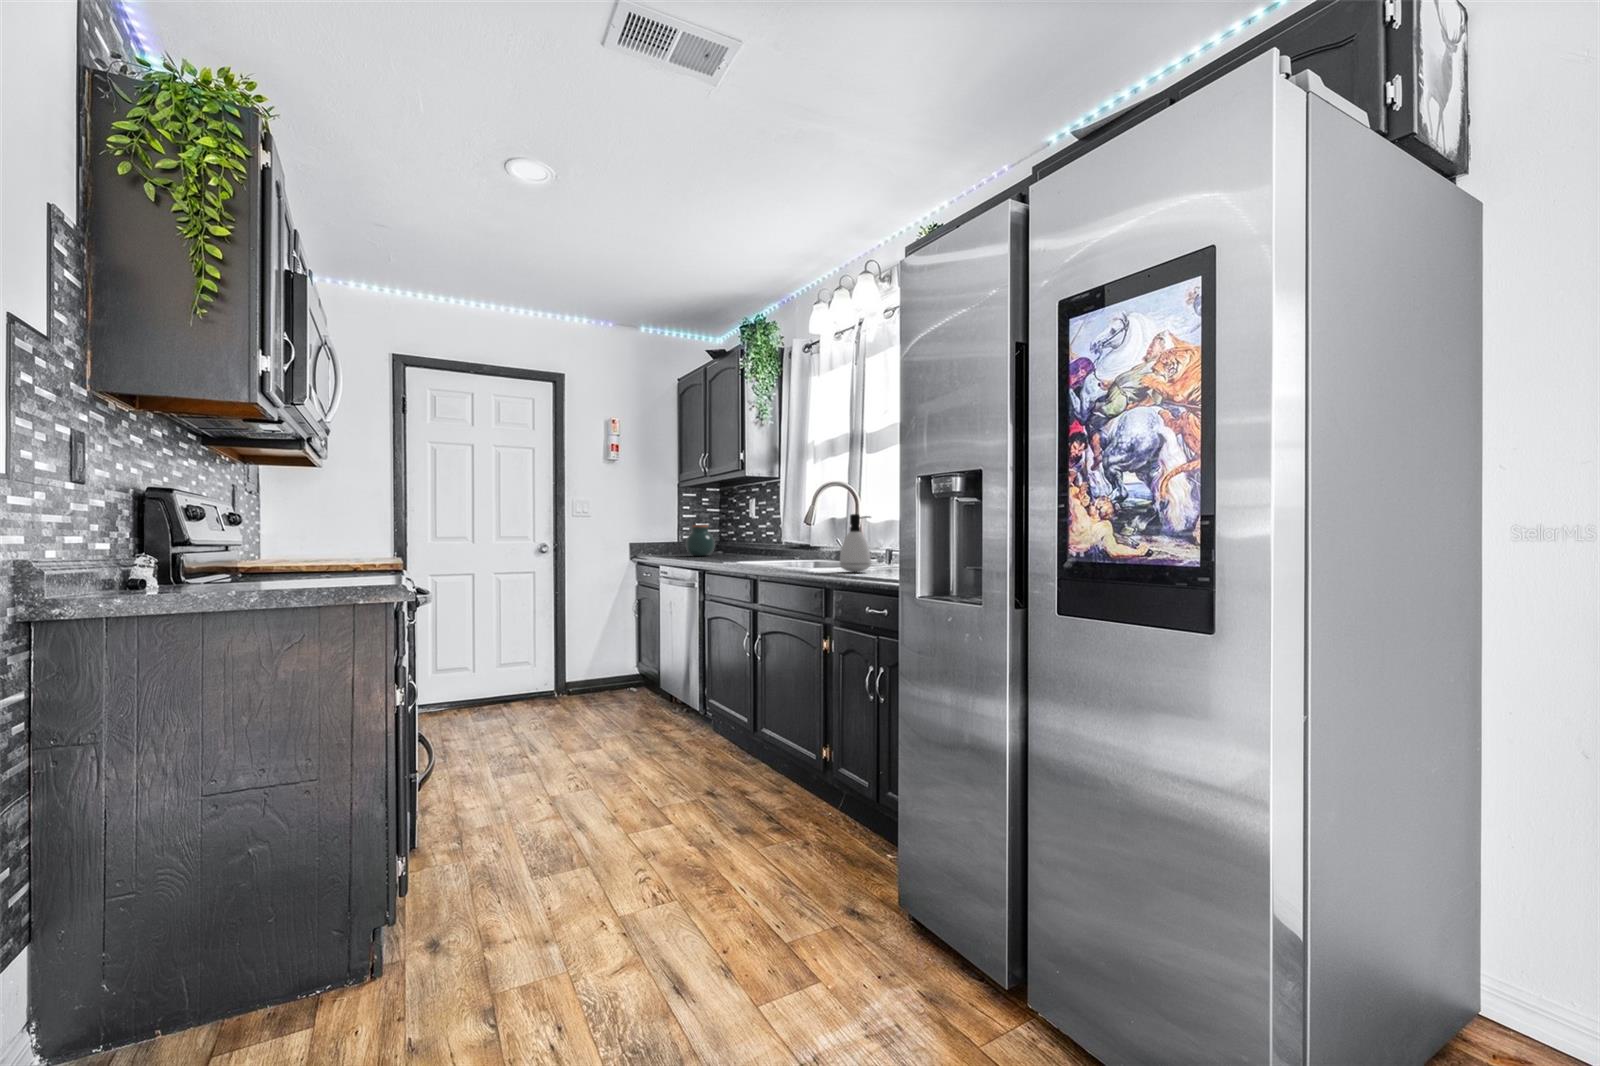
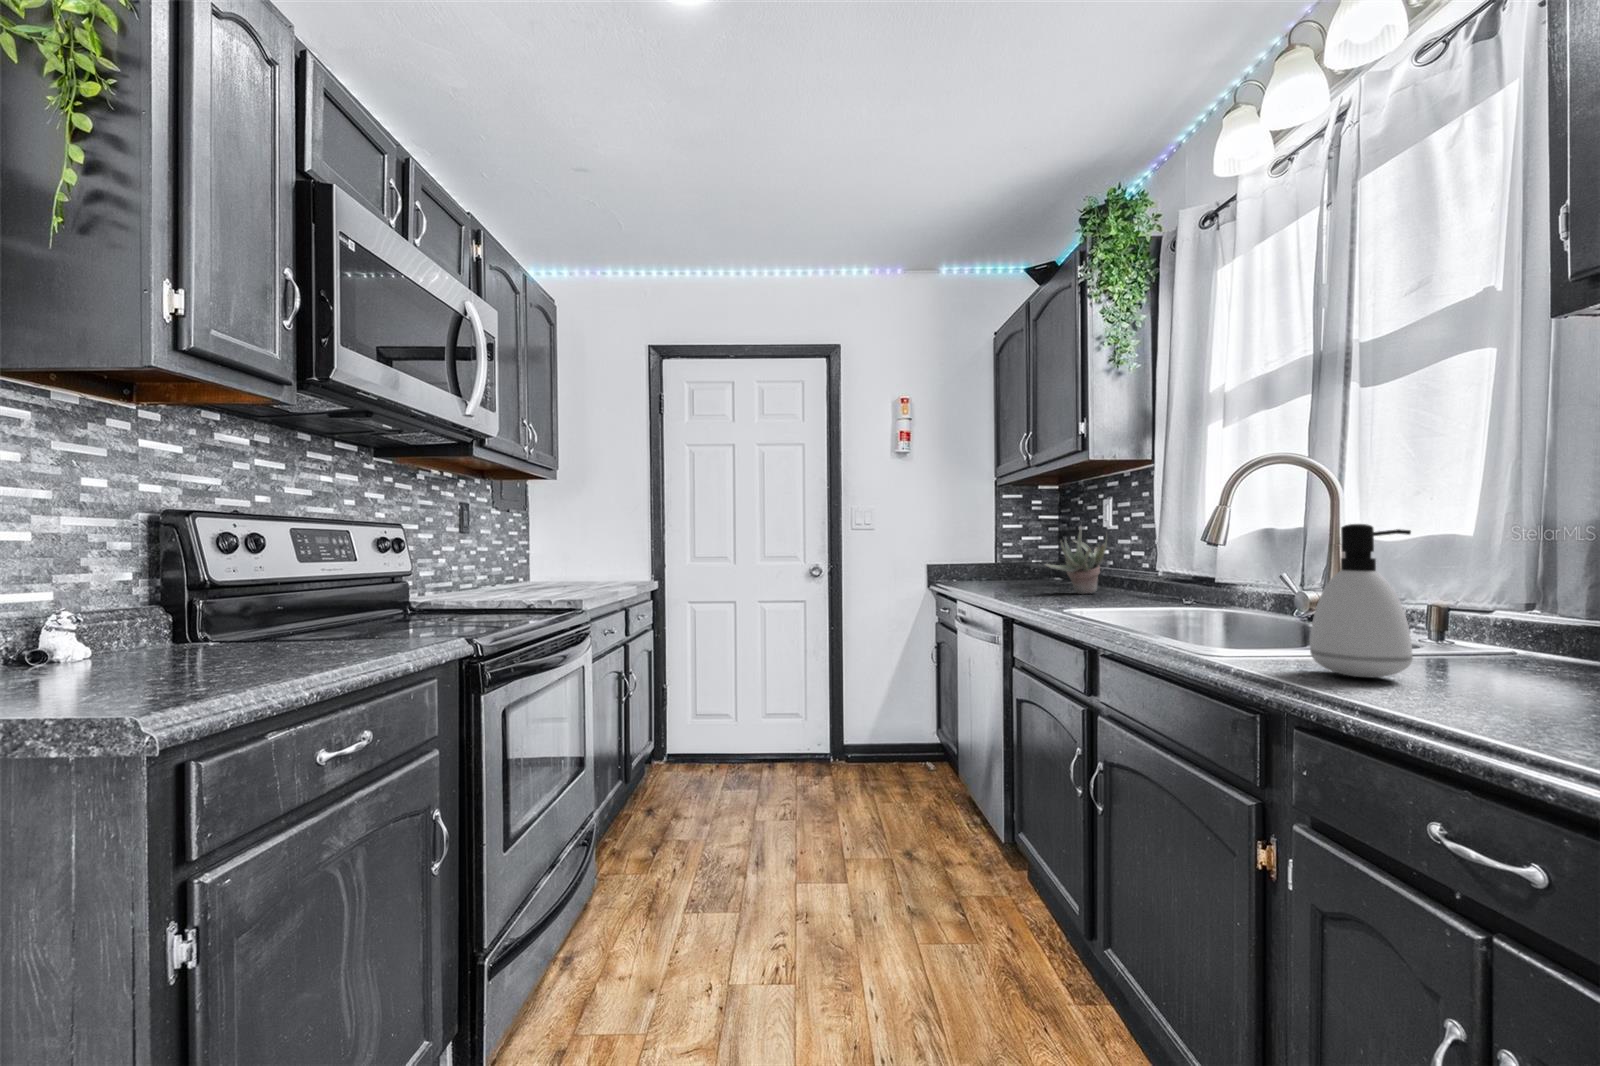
succulent plant: none [719,516,754,558] -> present [1046,528,1107,594]
jar: present [686,525,715,556] -> none [1002,539,1046,585]

